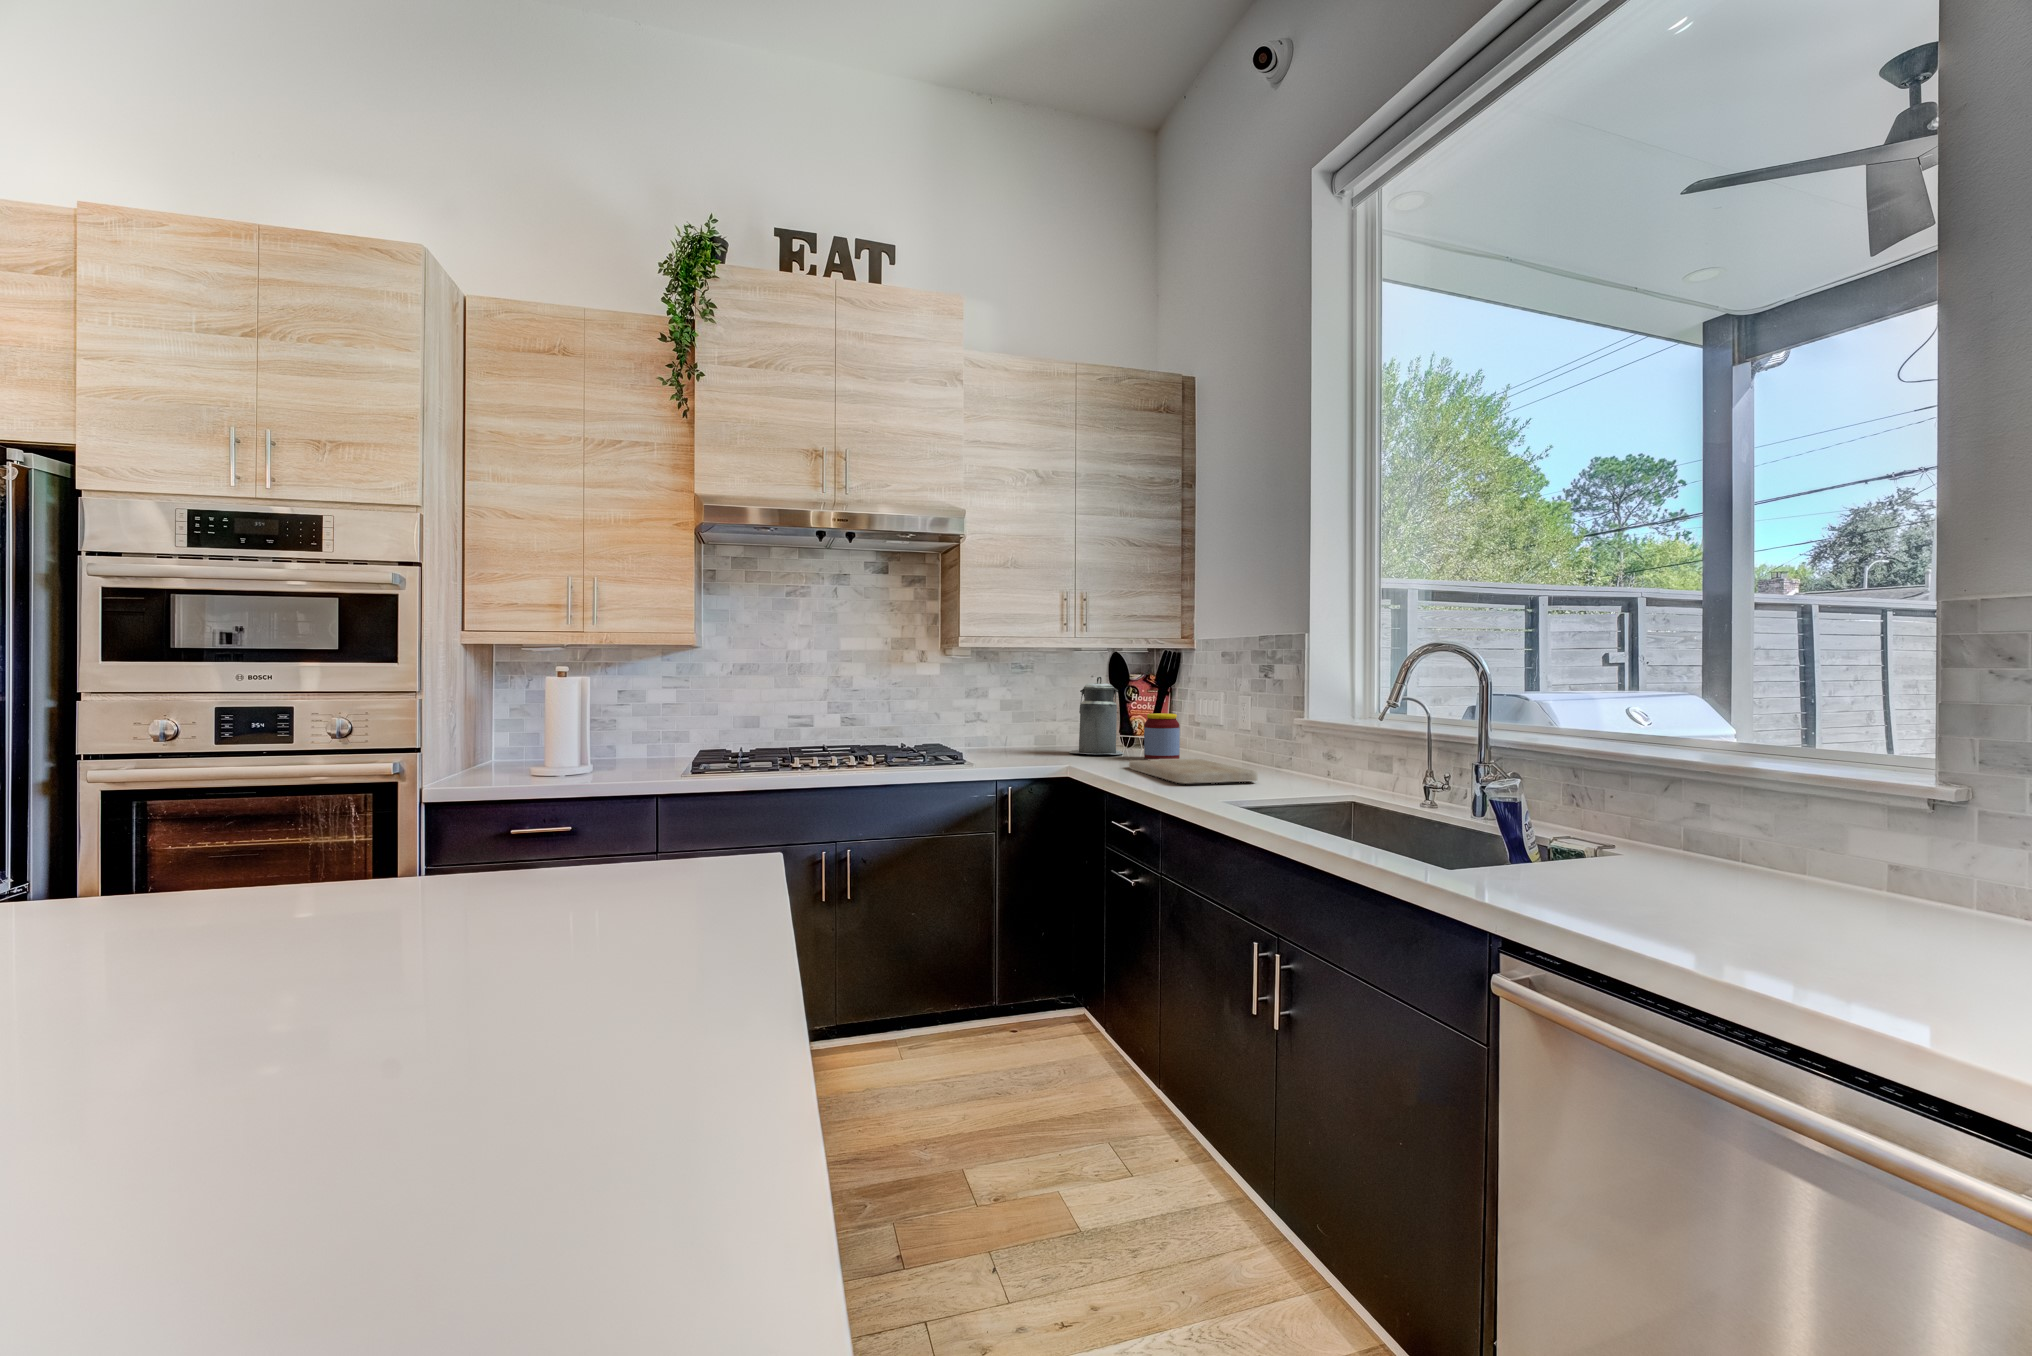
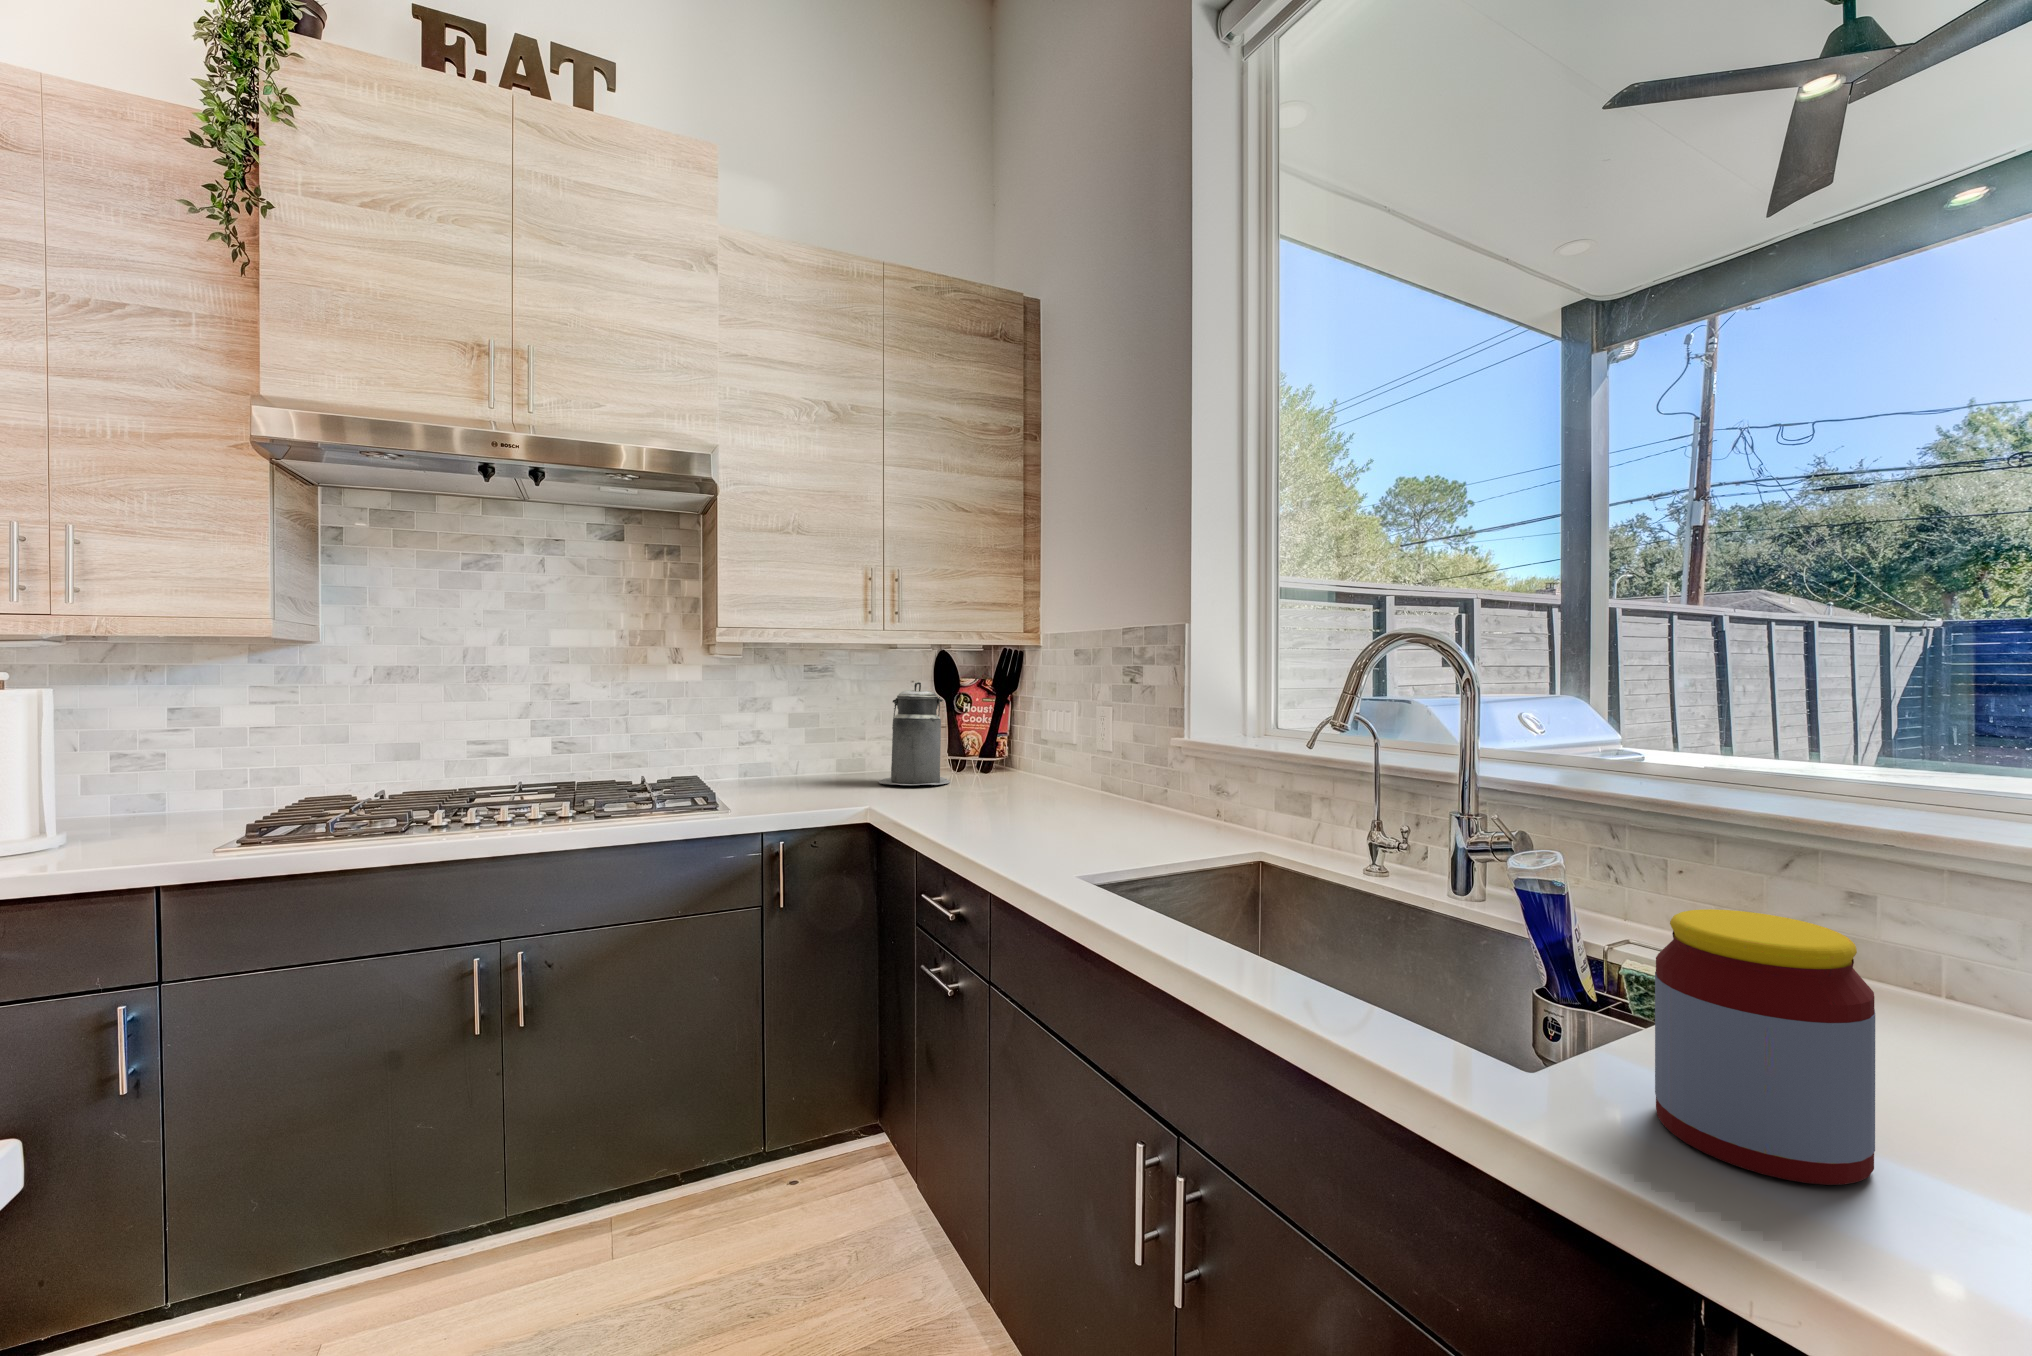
jar: present [1144,713,1180,760] -> present [1655,909,1875,1185]
cutting board: present [1129,759,1258,783] -> none [953,791,1127,837]

